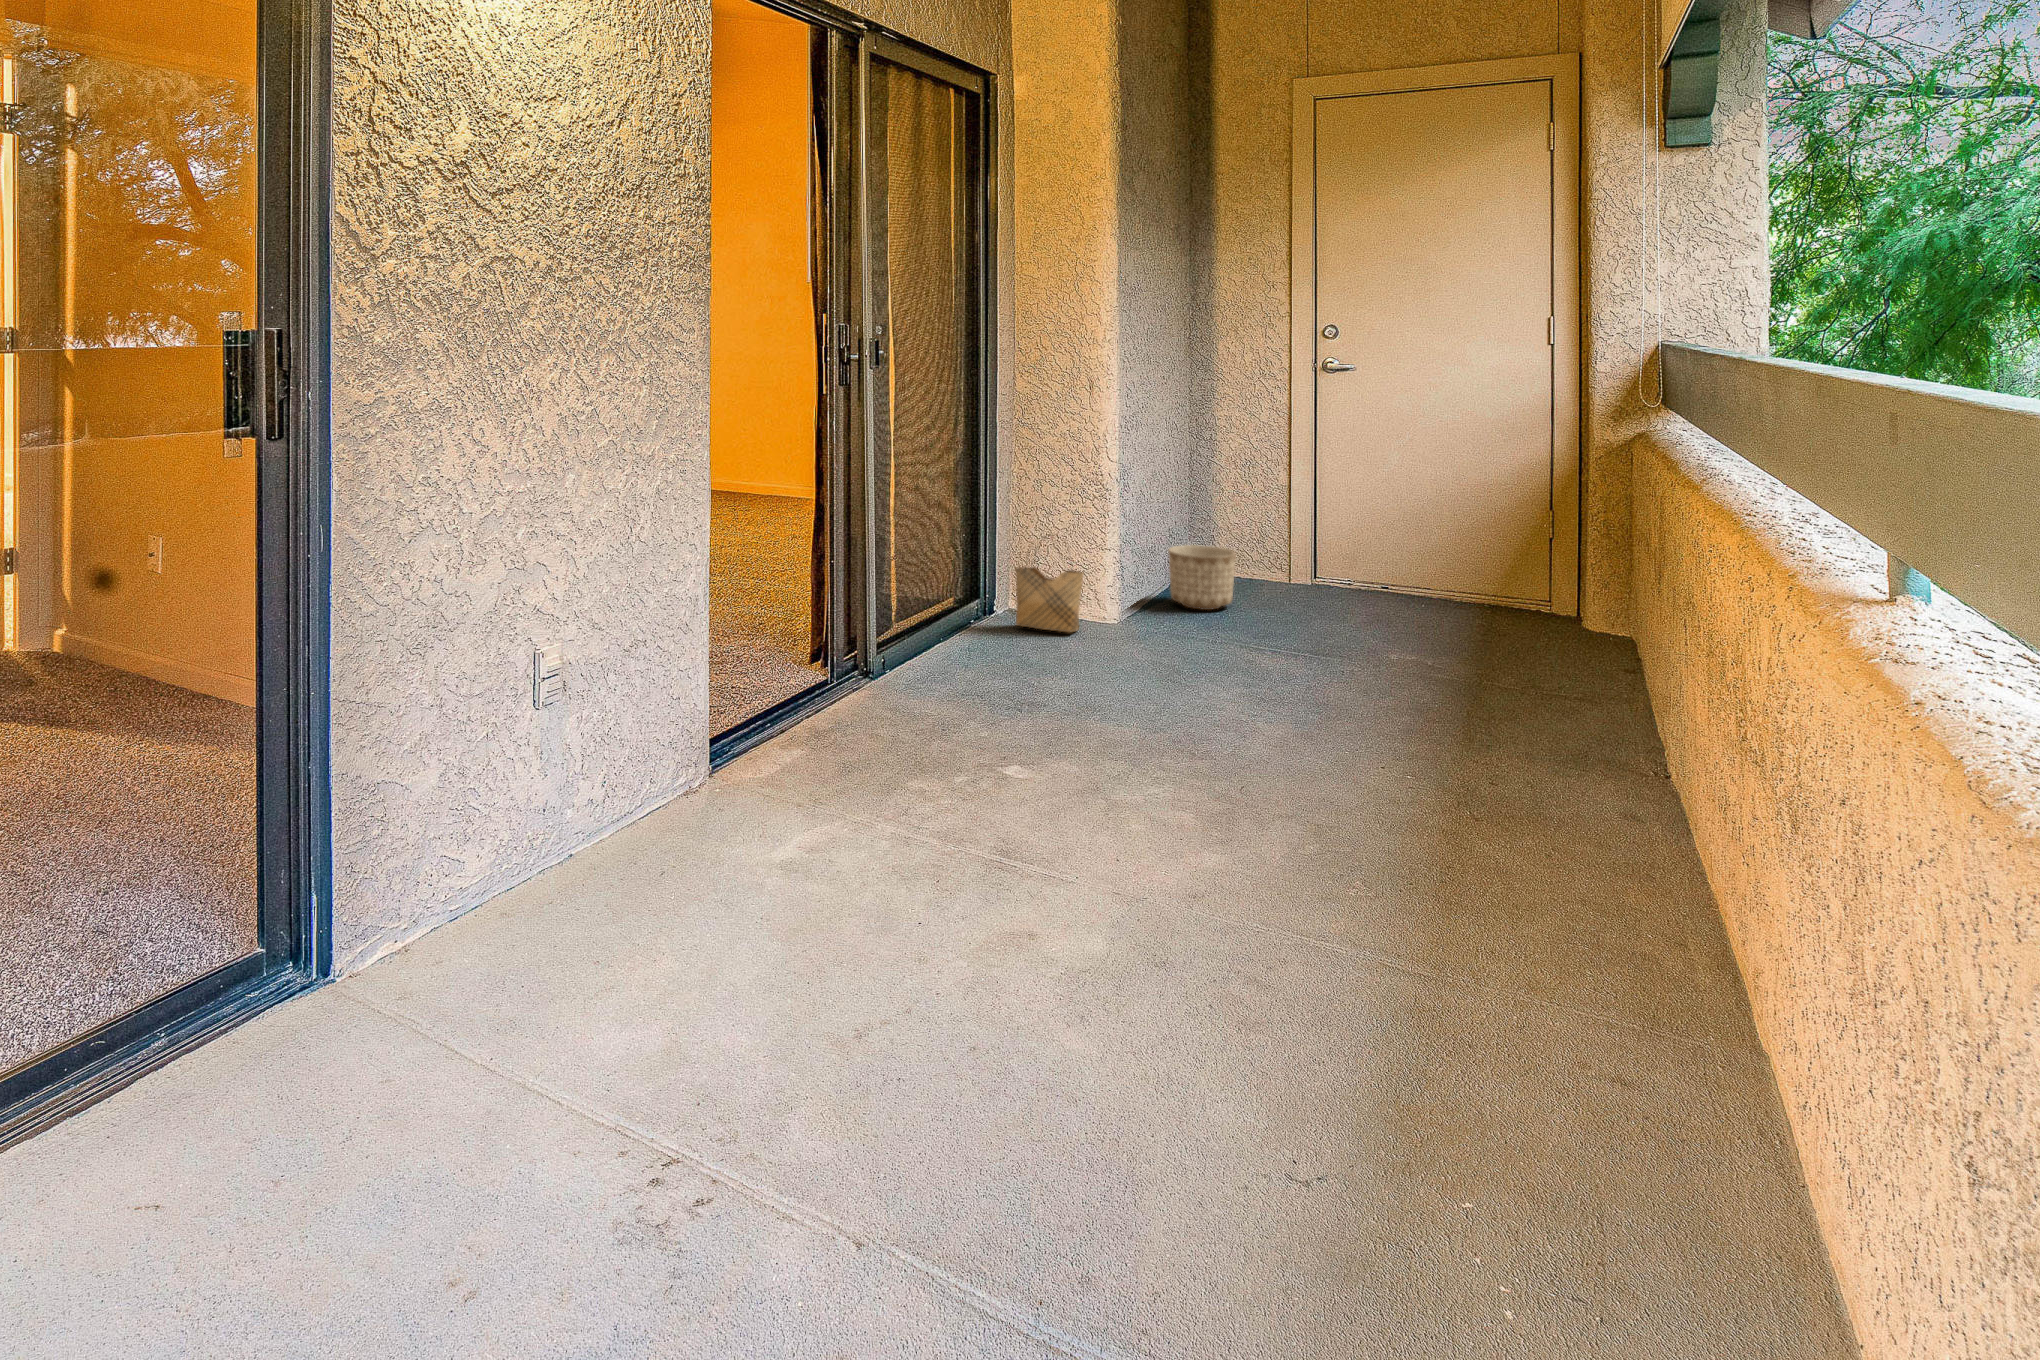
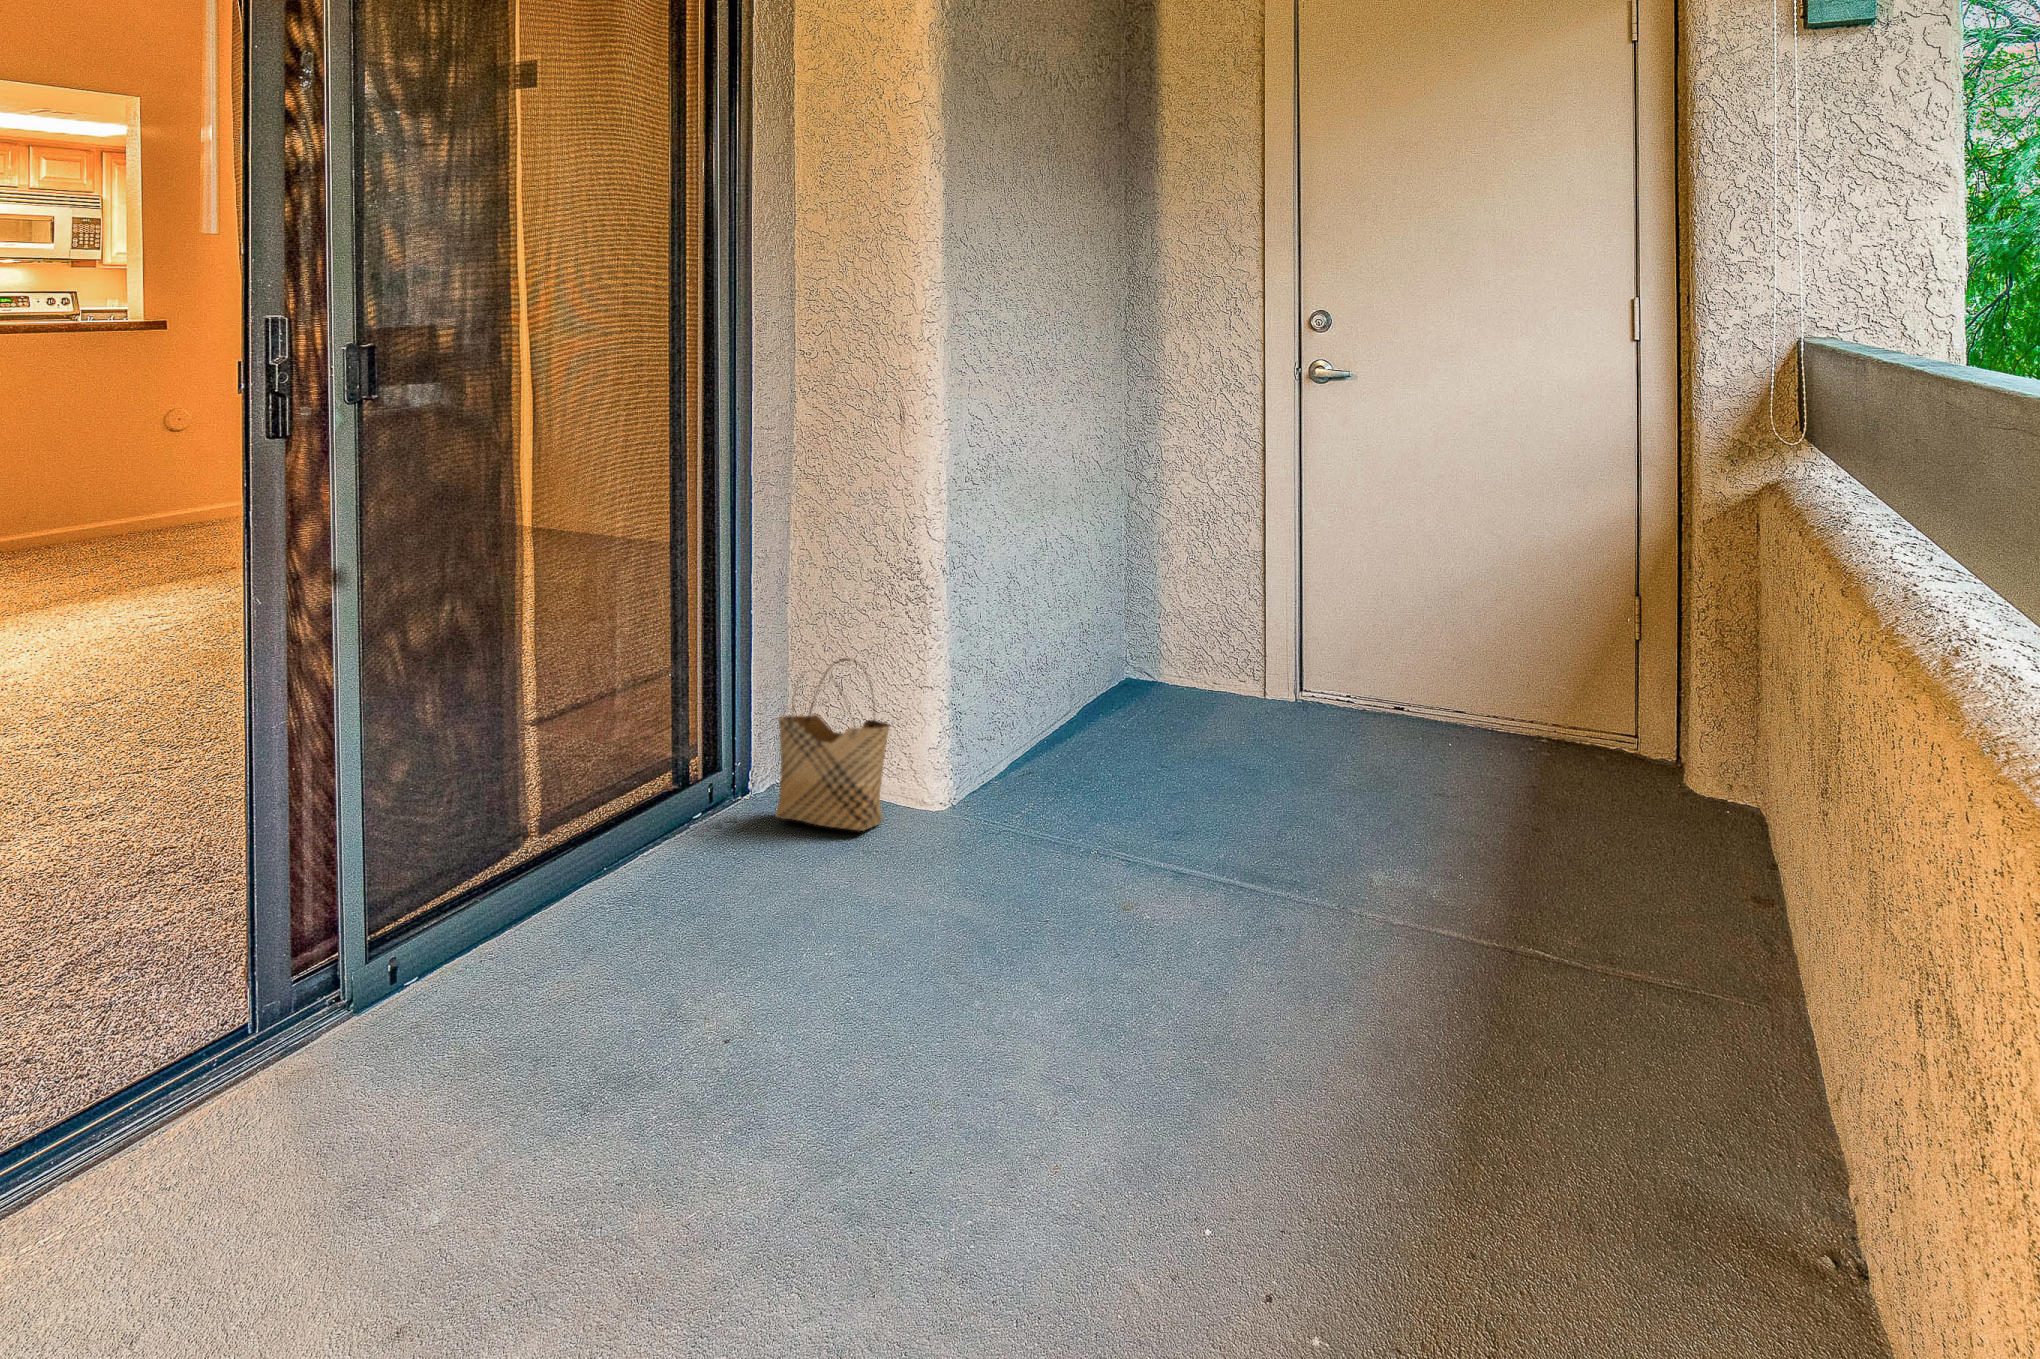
planter: present [1168,545,1236,610] -> none [1064,657,1166,765]

